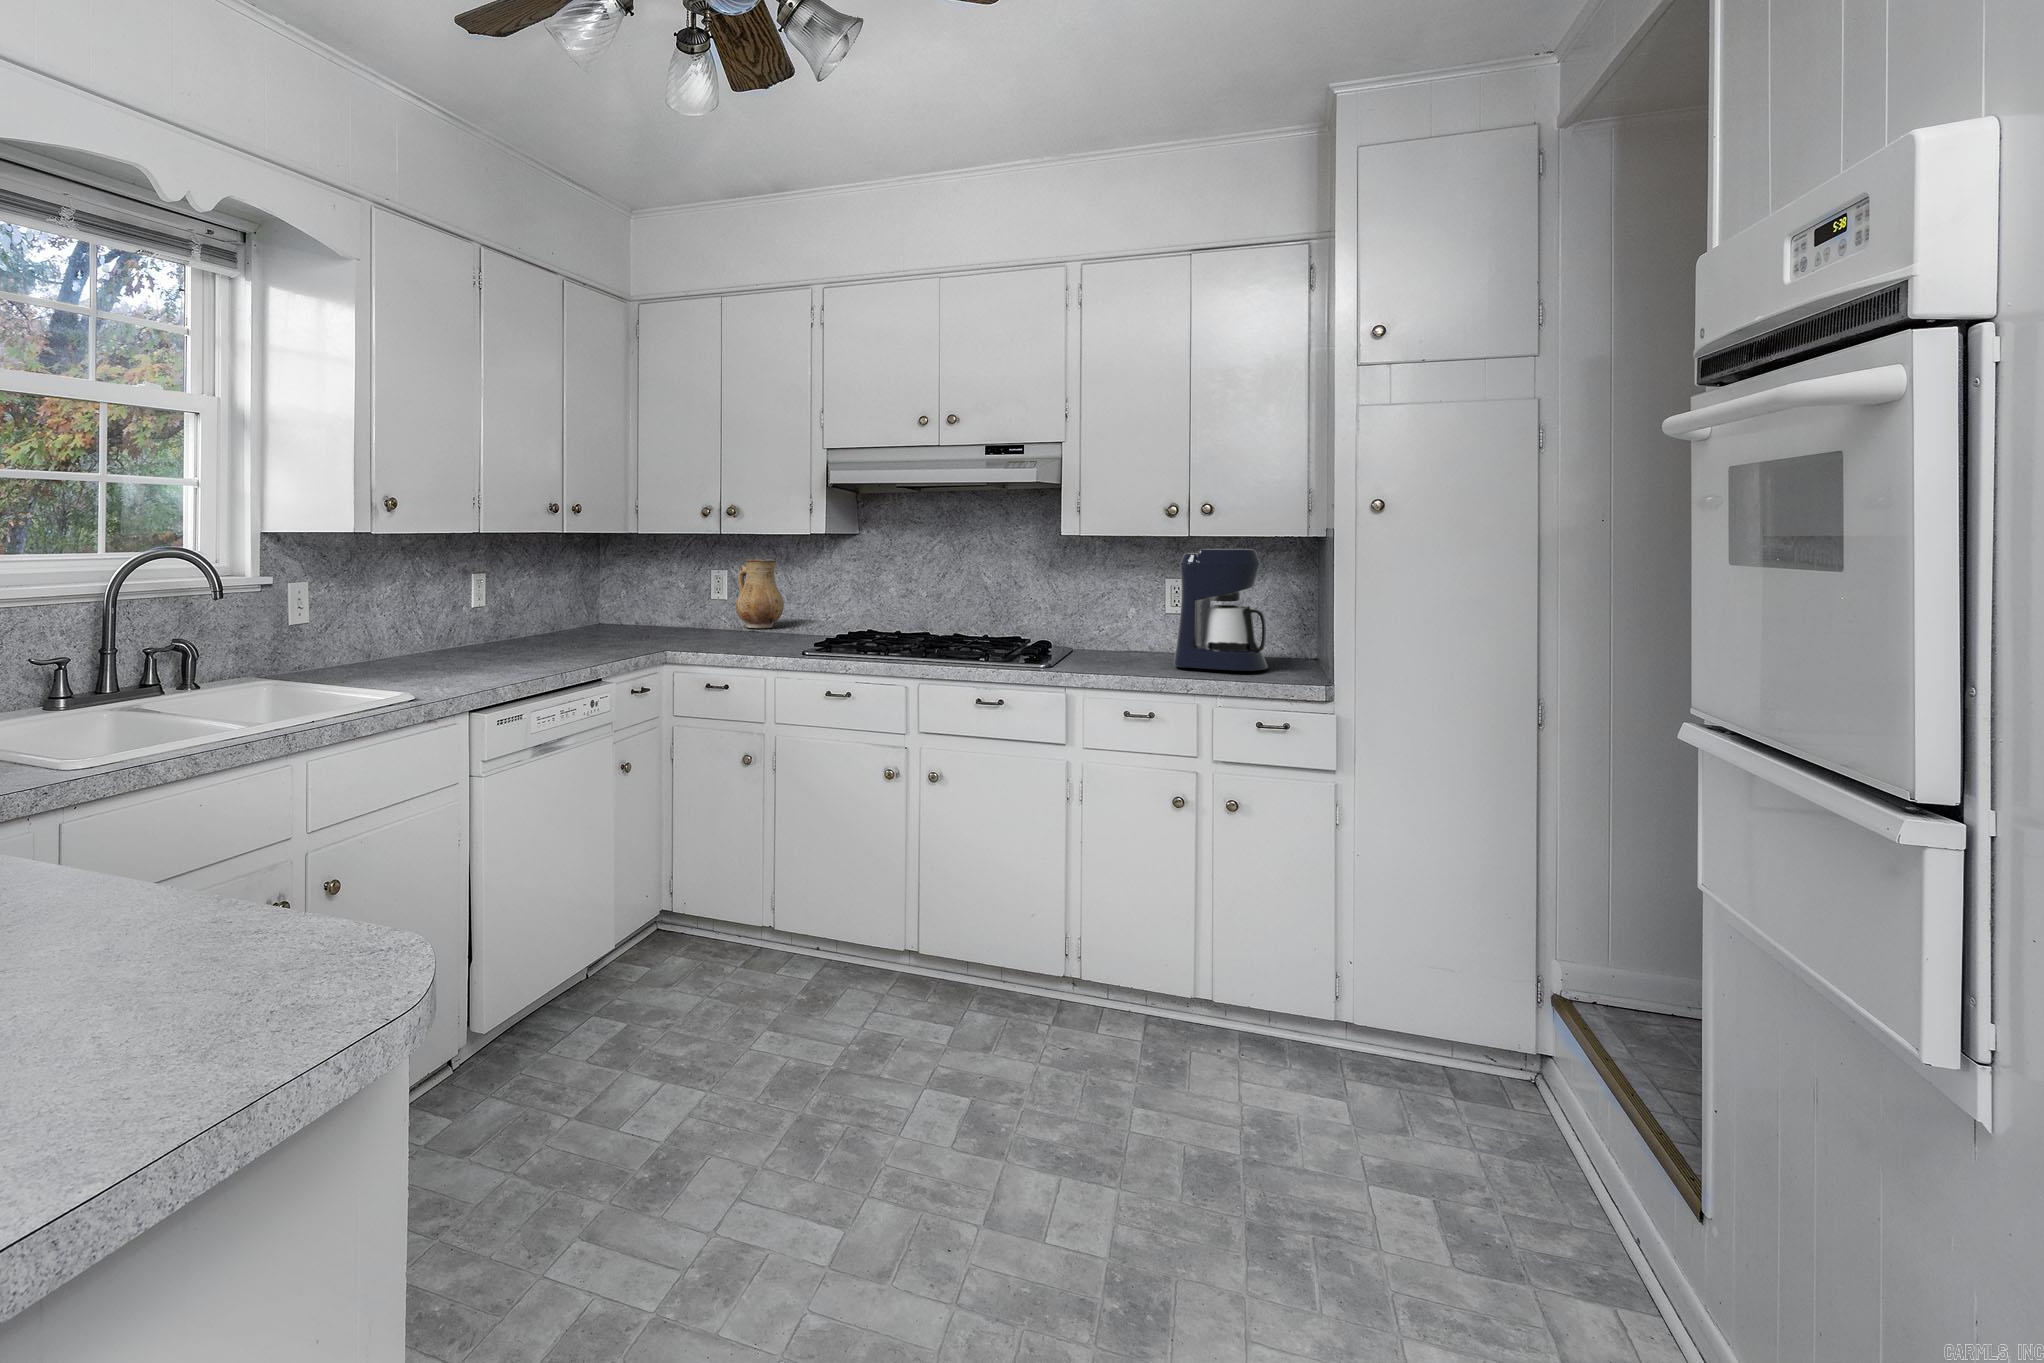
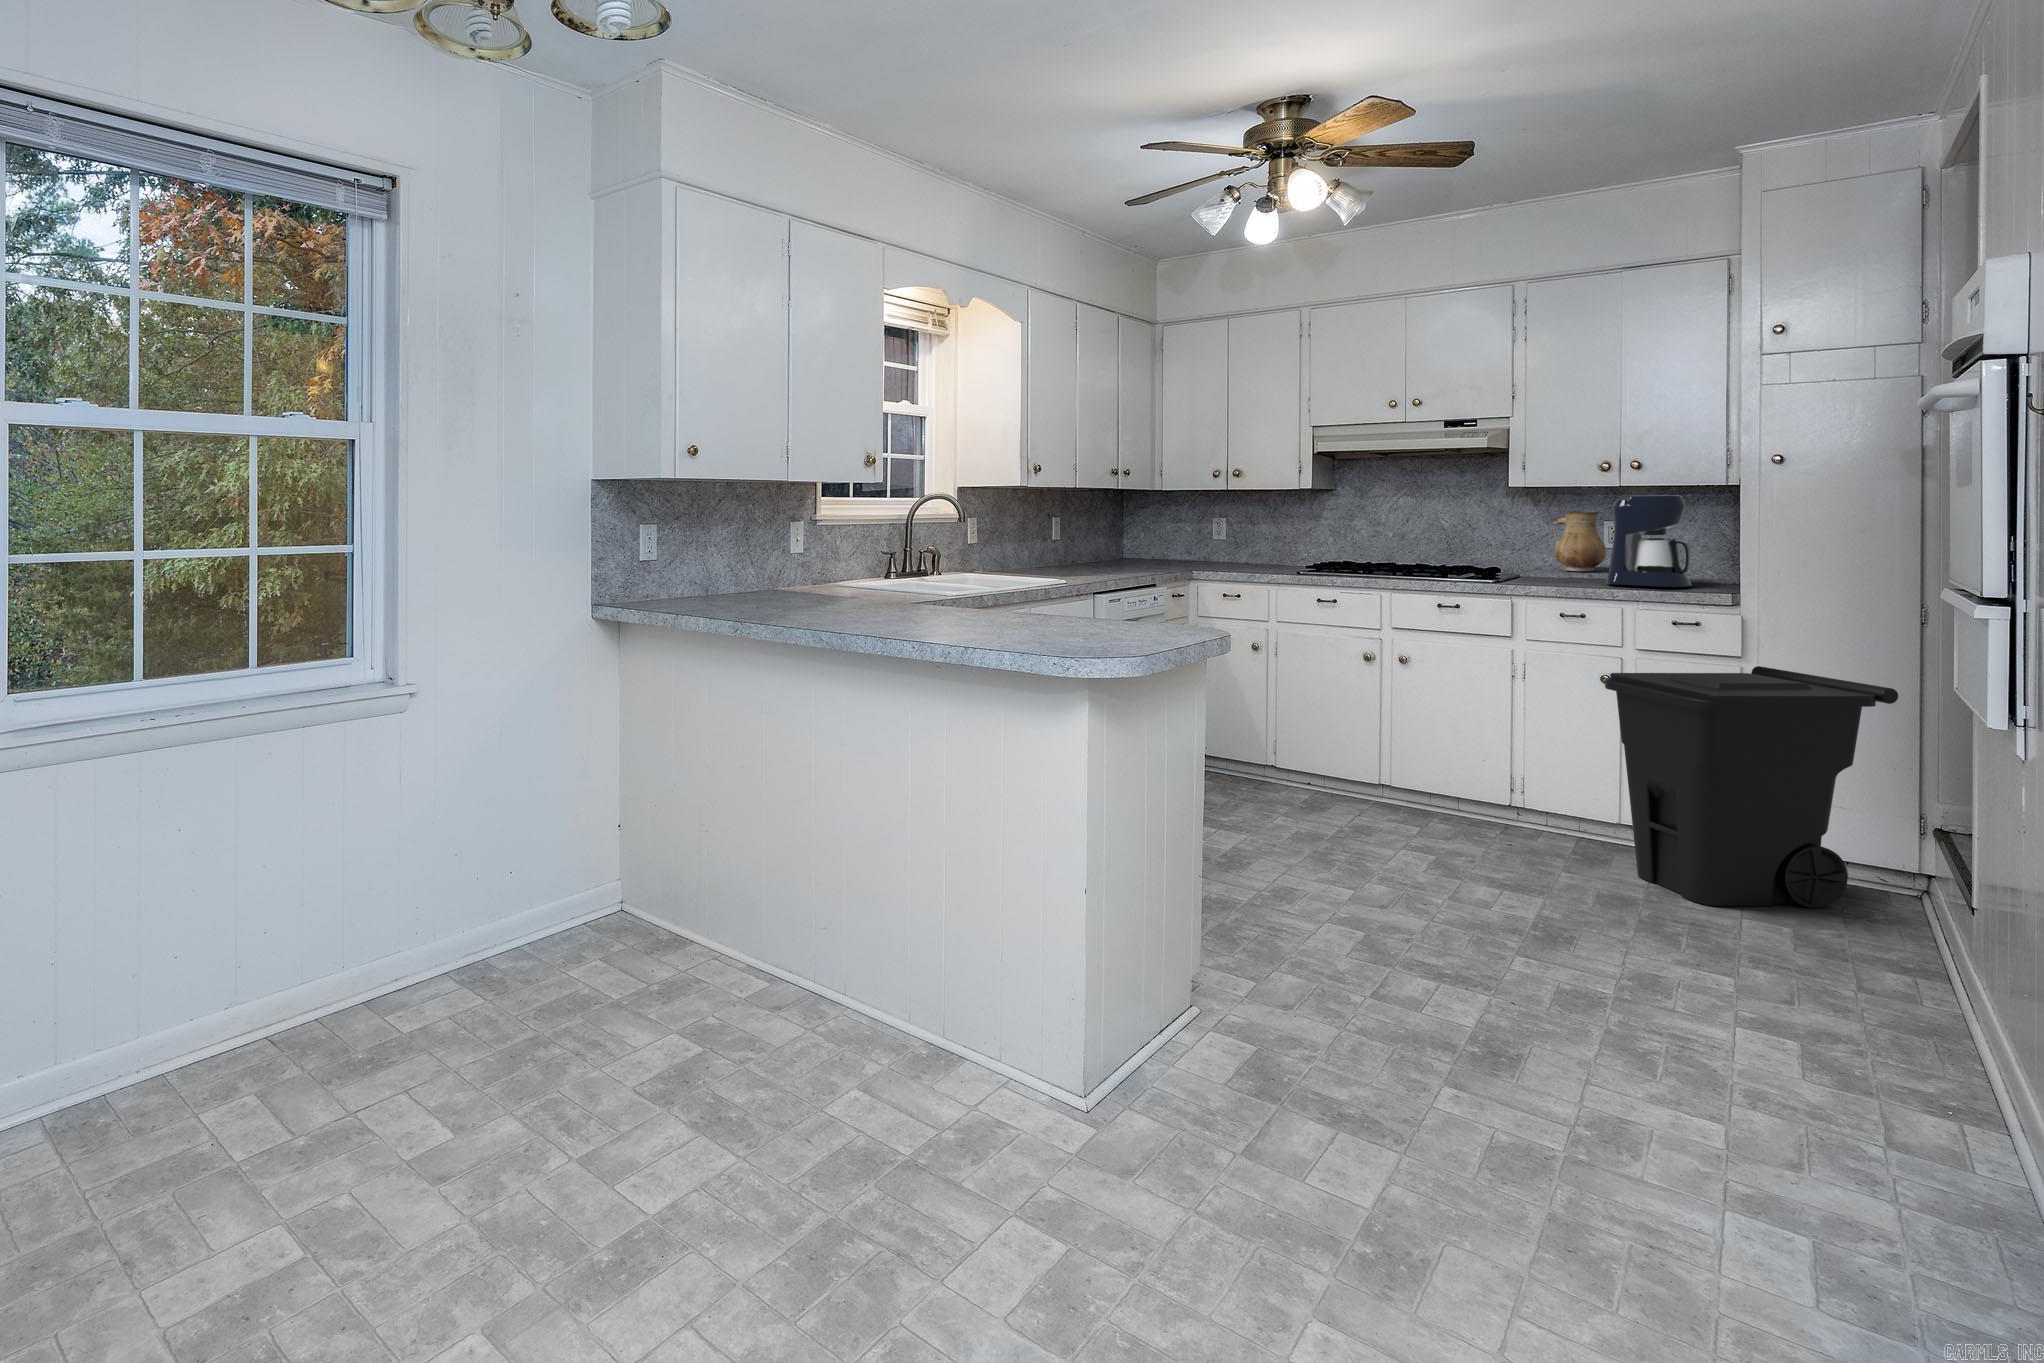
ceramic pitcher: present [736,559,784,628] -> present [1553,511,1606,571]
trash can: none [1183,781,1524,1155] -> present [1605,666,1898,908]

